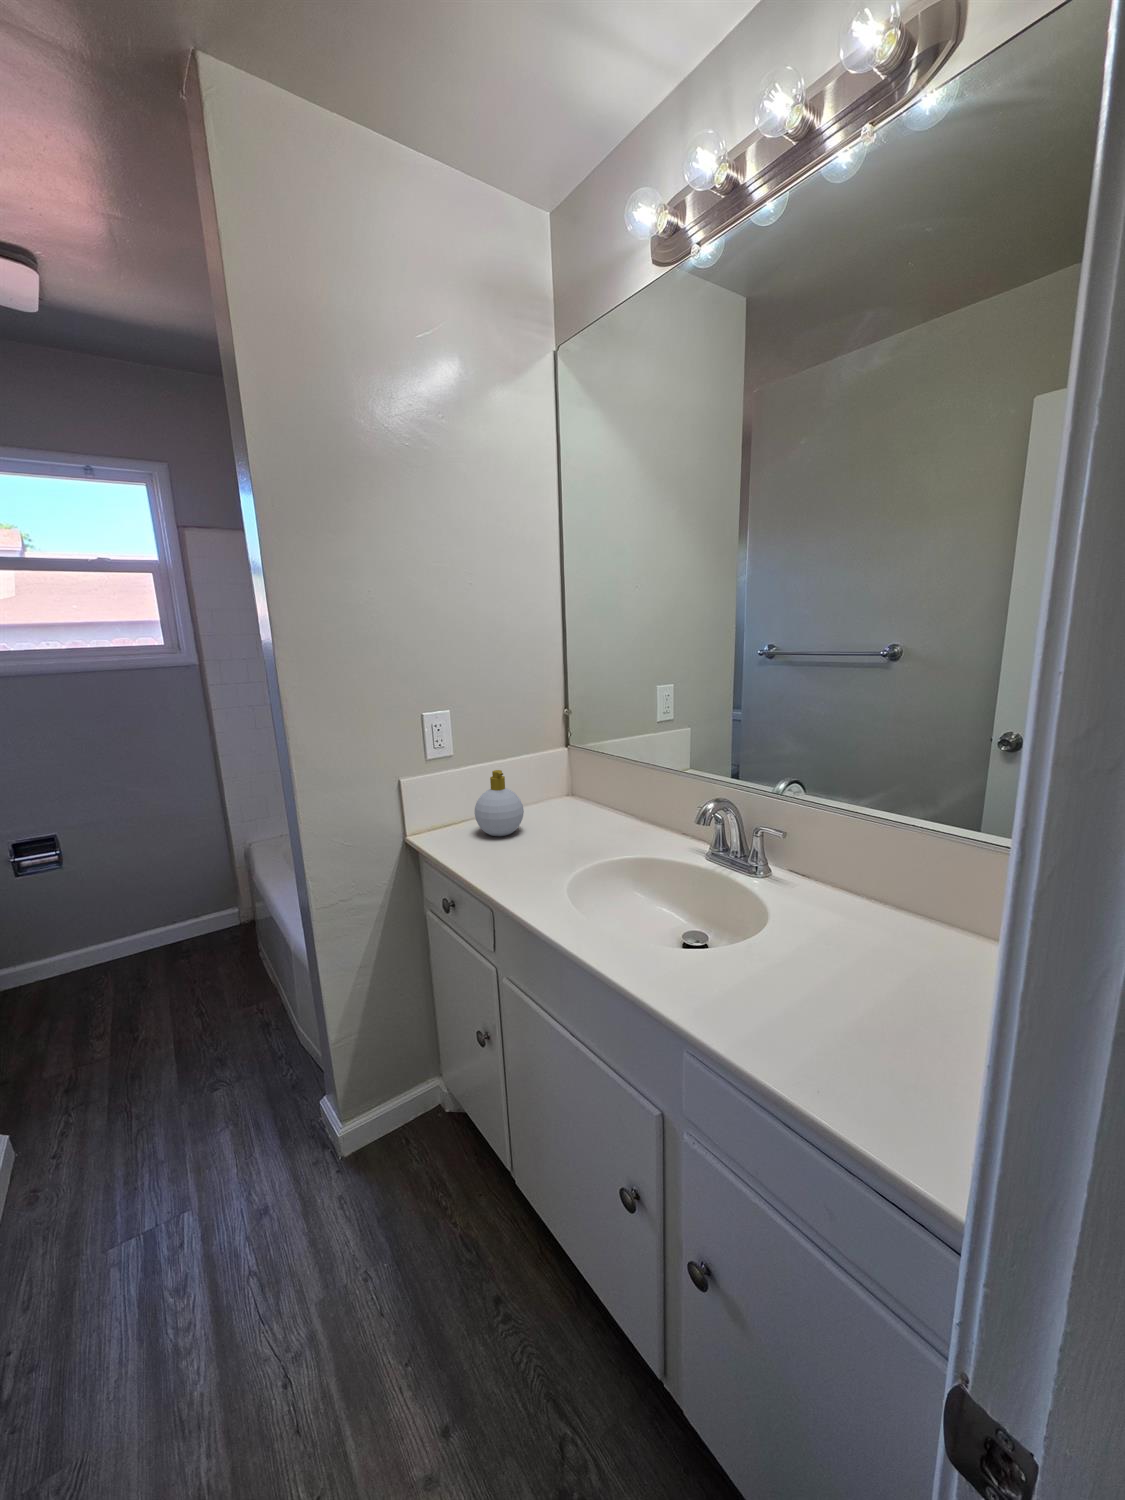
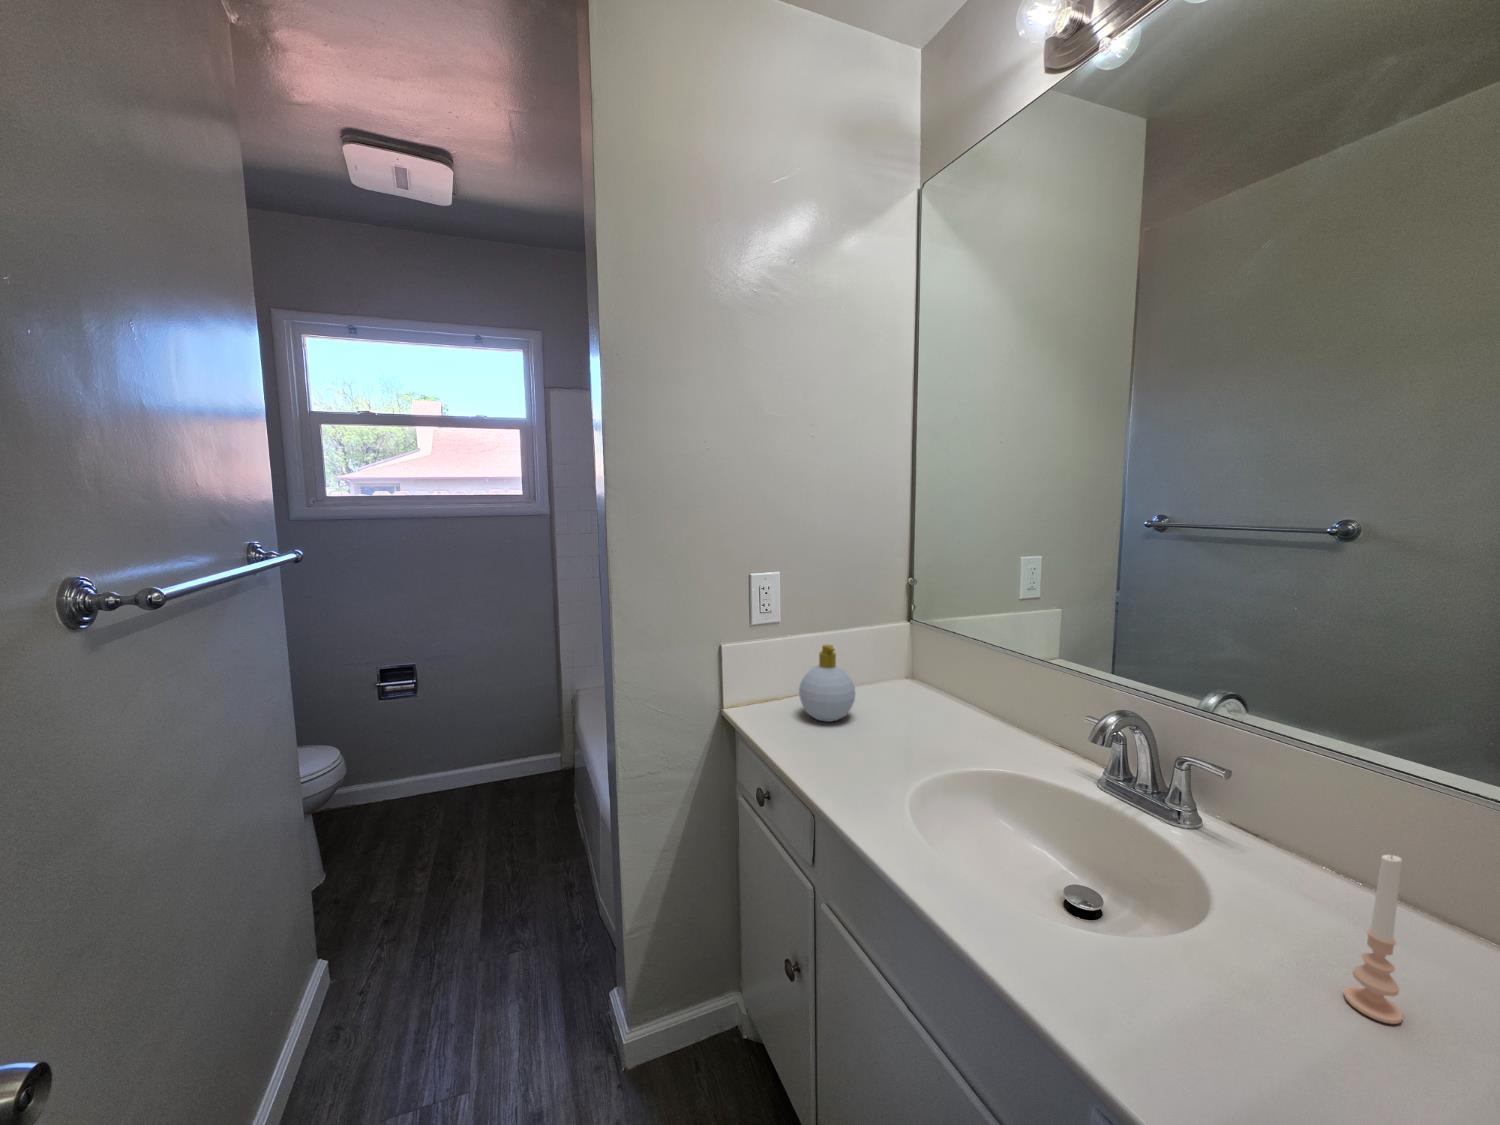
candle: none [825,863,853,965] -> present [1343,855,1403,1024]

